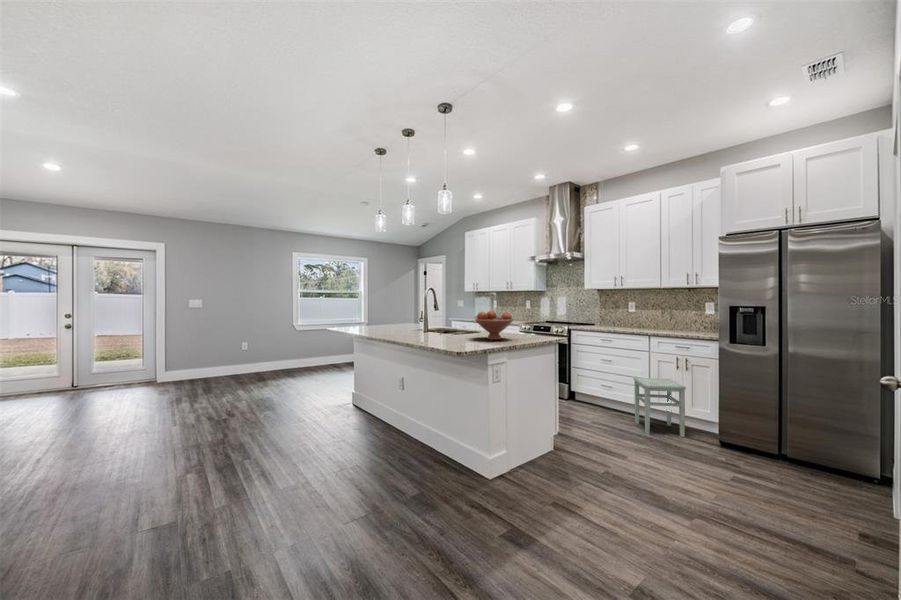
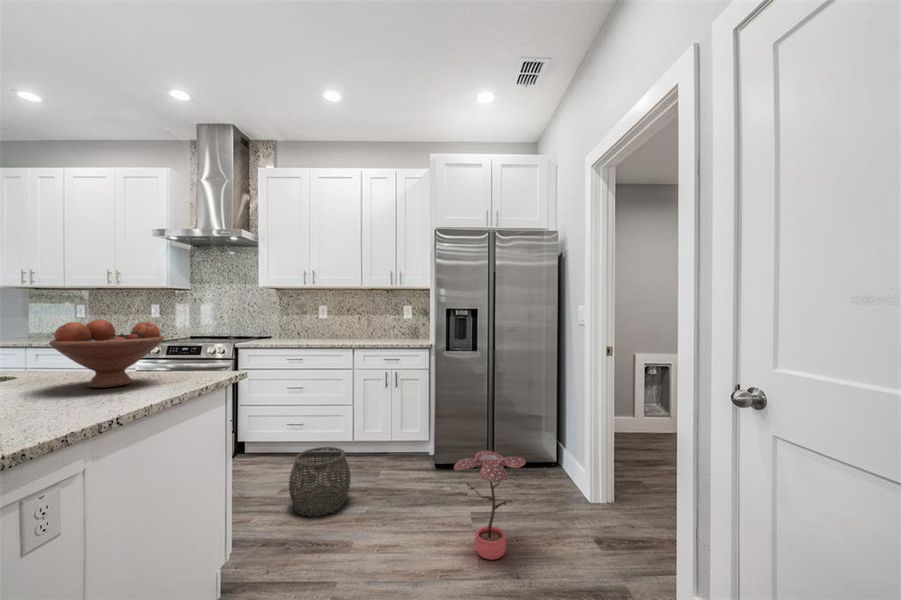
stool: present [634,378,686,437] -> none [340,400,403,483]
woven basket: none [587,399,631,442] -> present [289,447,351,516]
potted plant: none [689,424,762,507] -> present [454,451,526,559]

